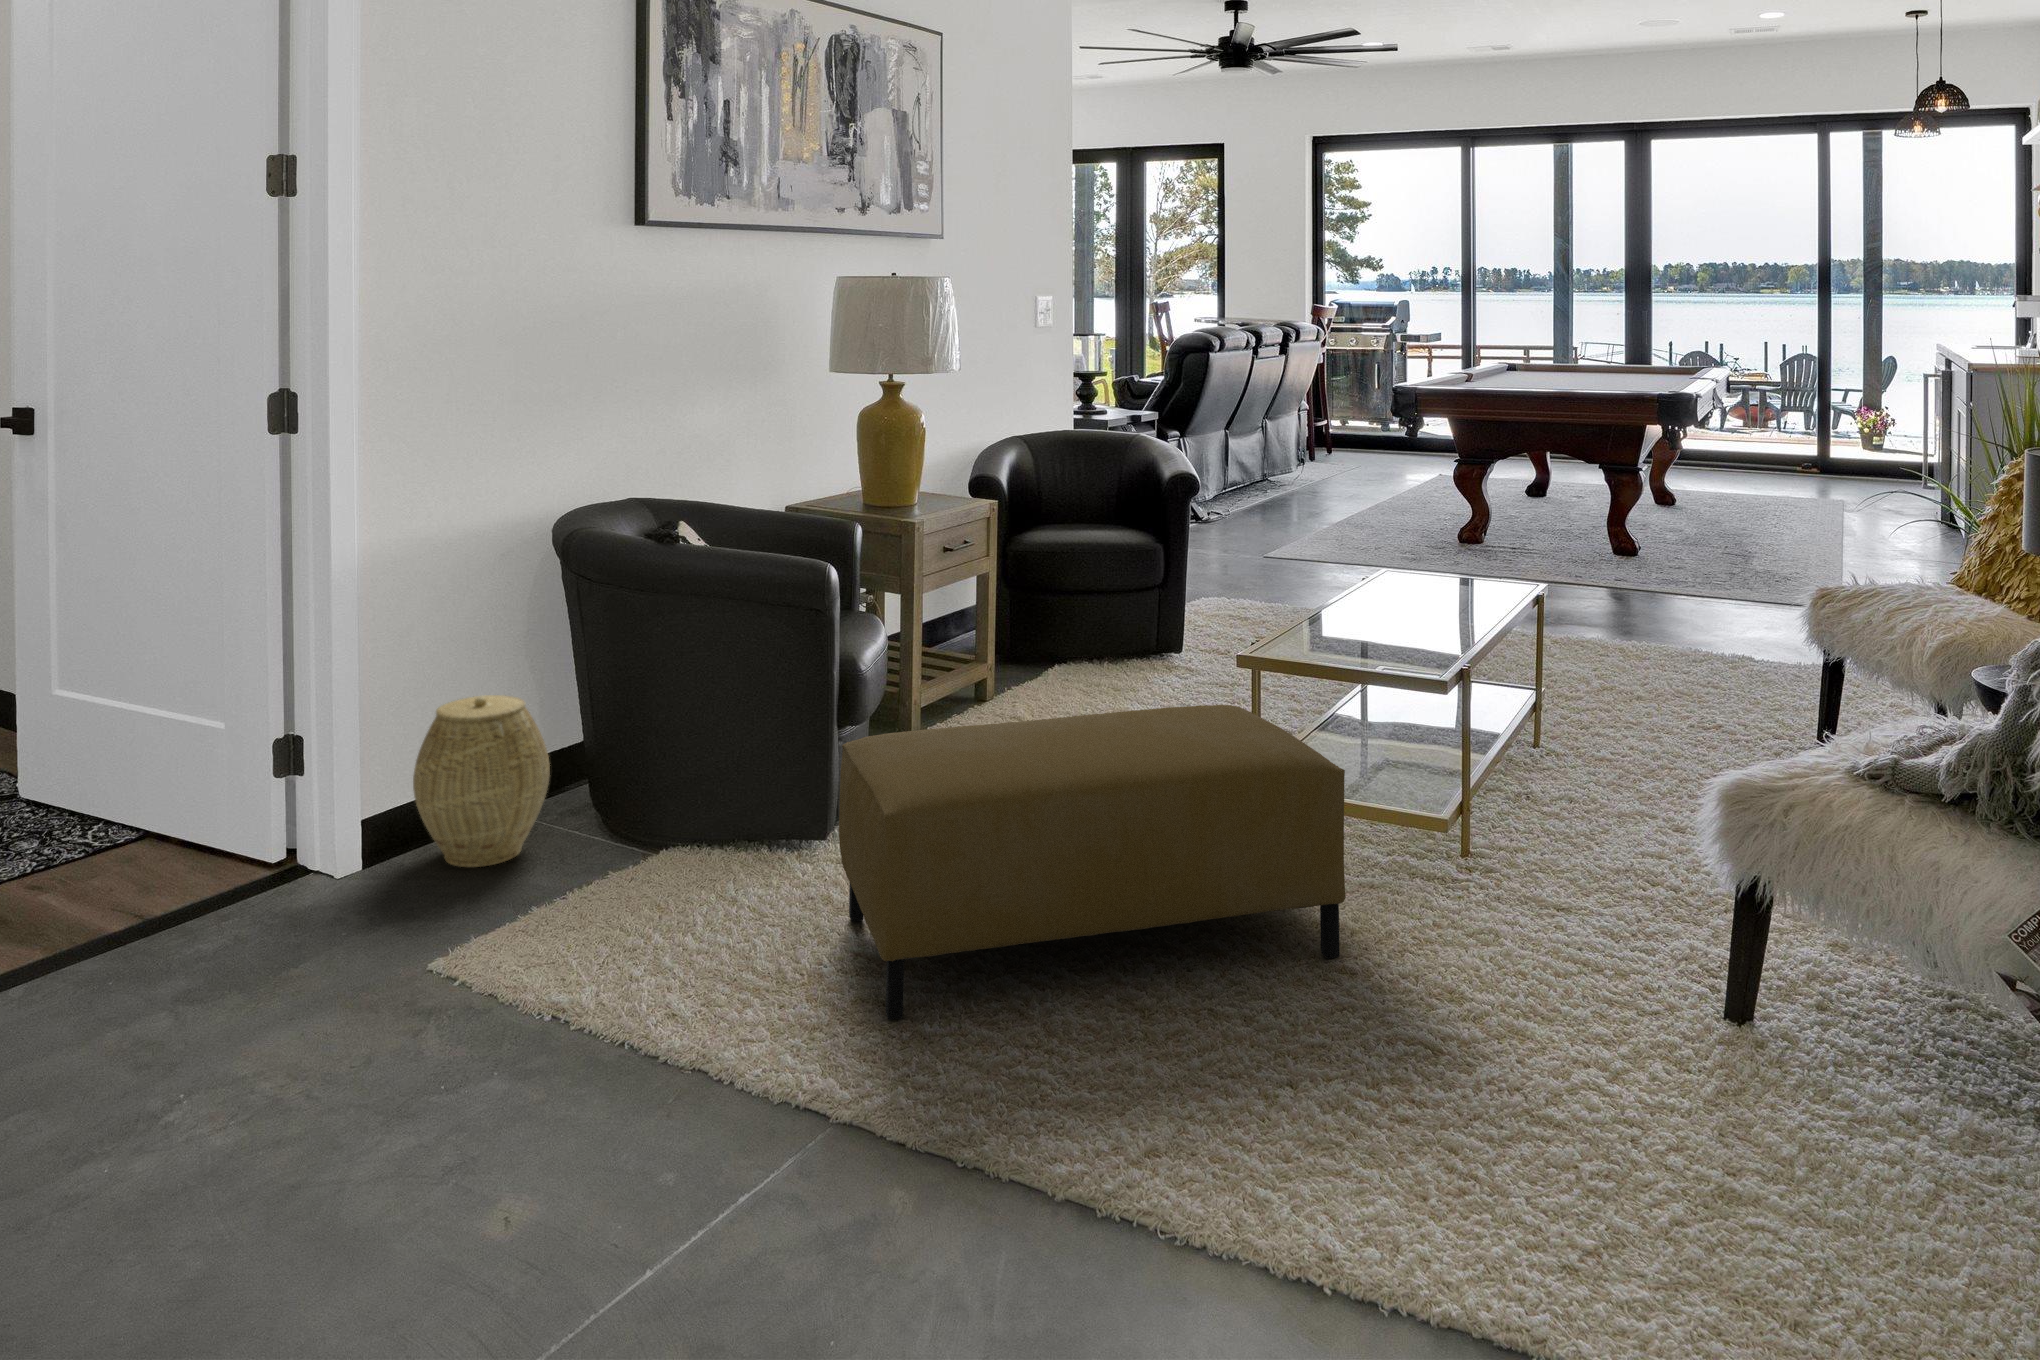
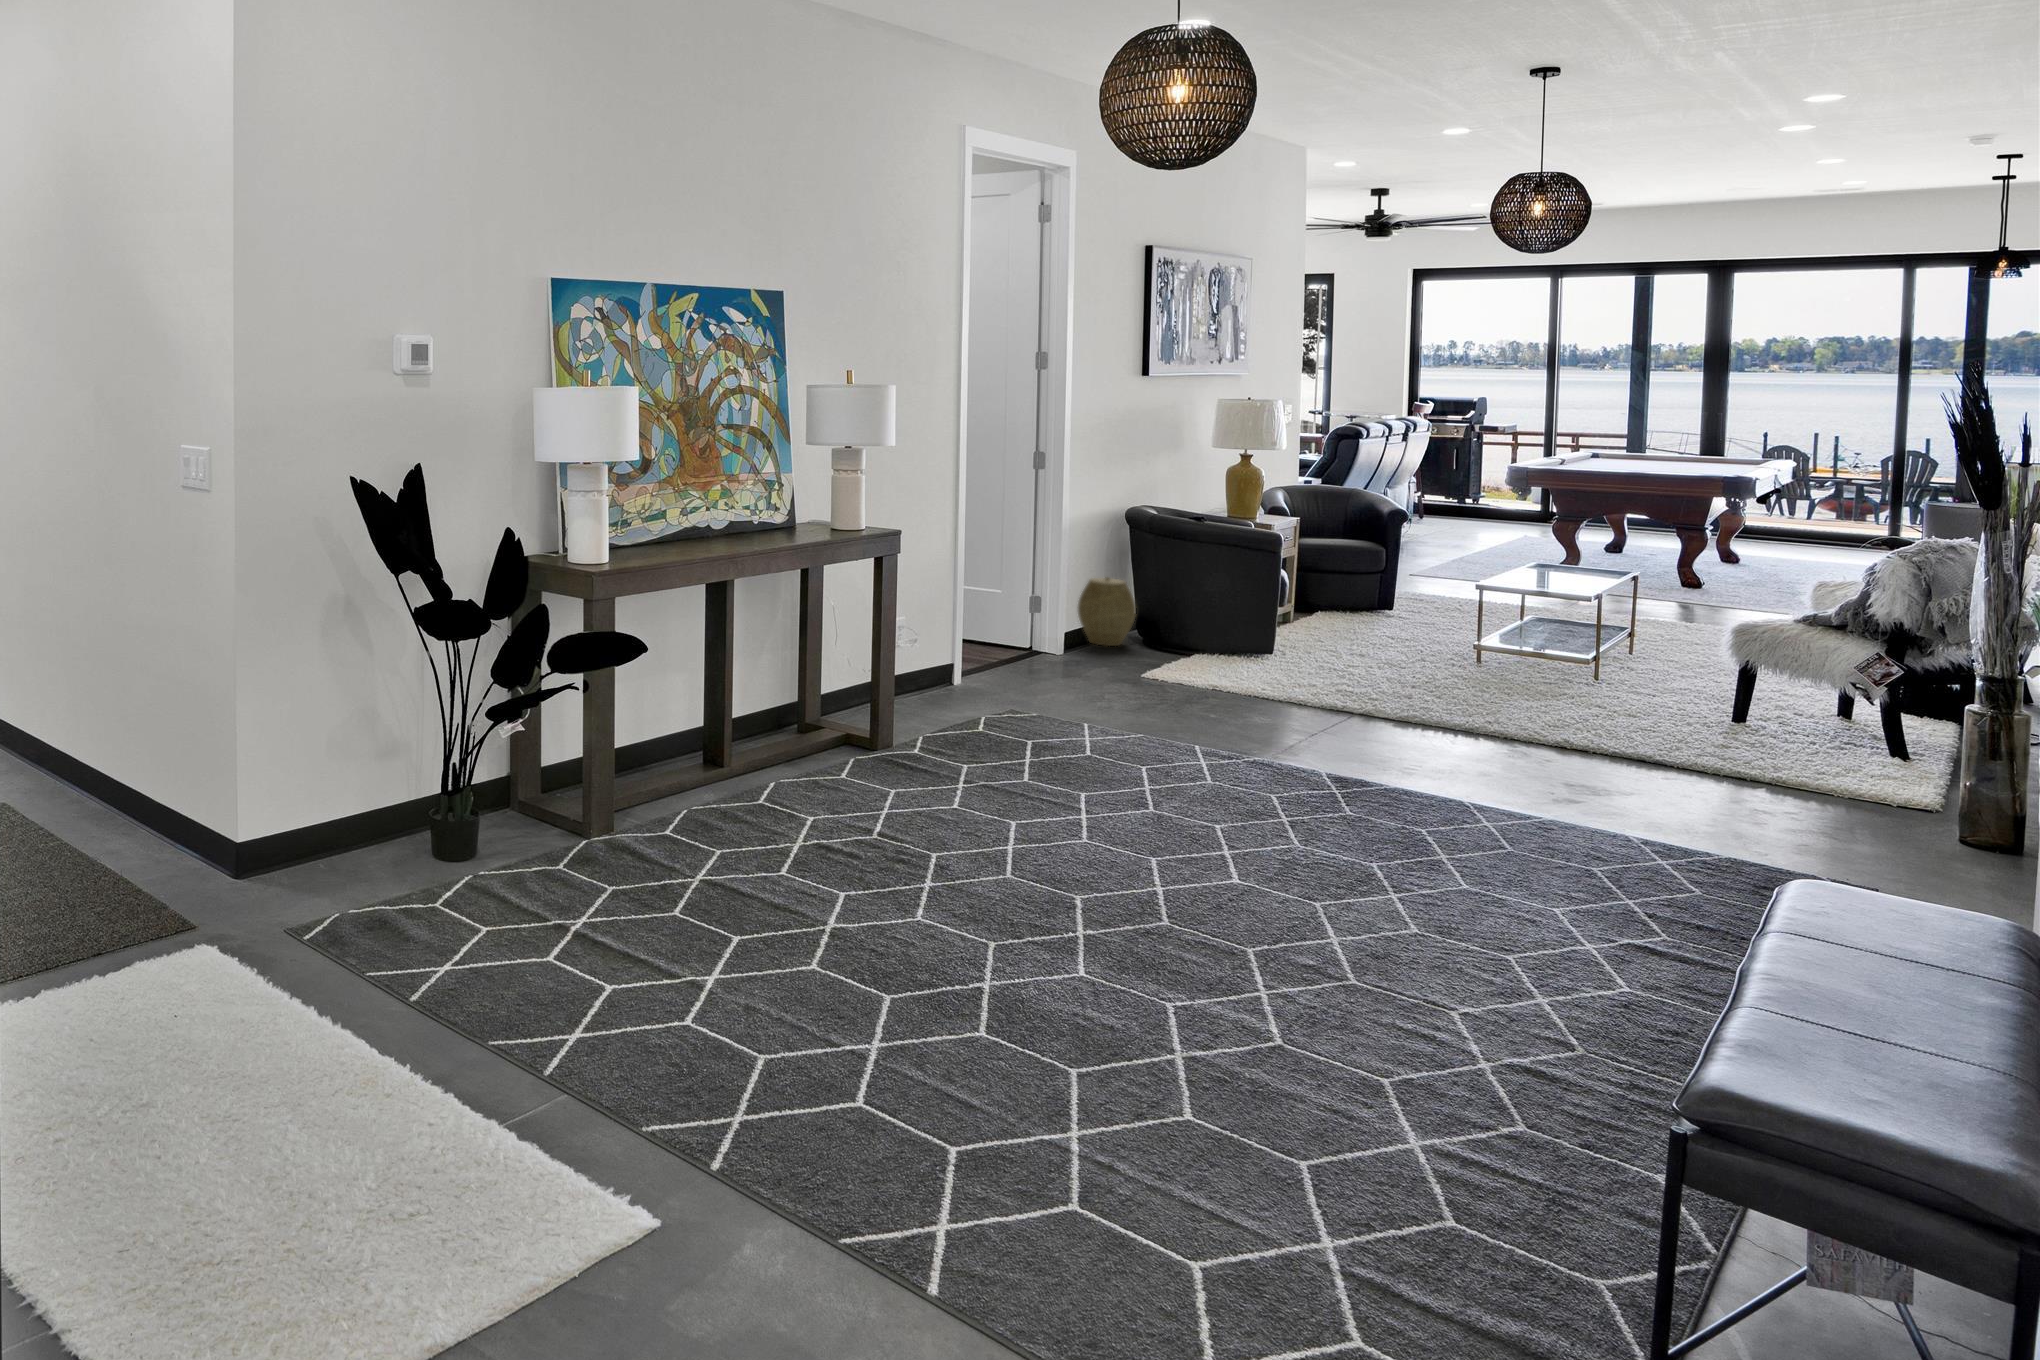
ottoman: present [839,705,1346,1020] -> none [1298,596,1548,697]

